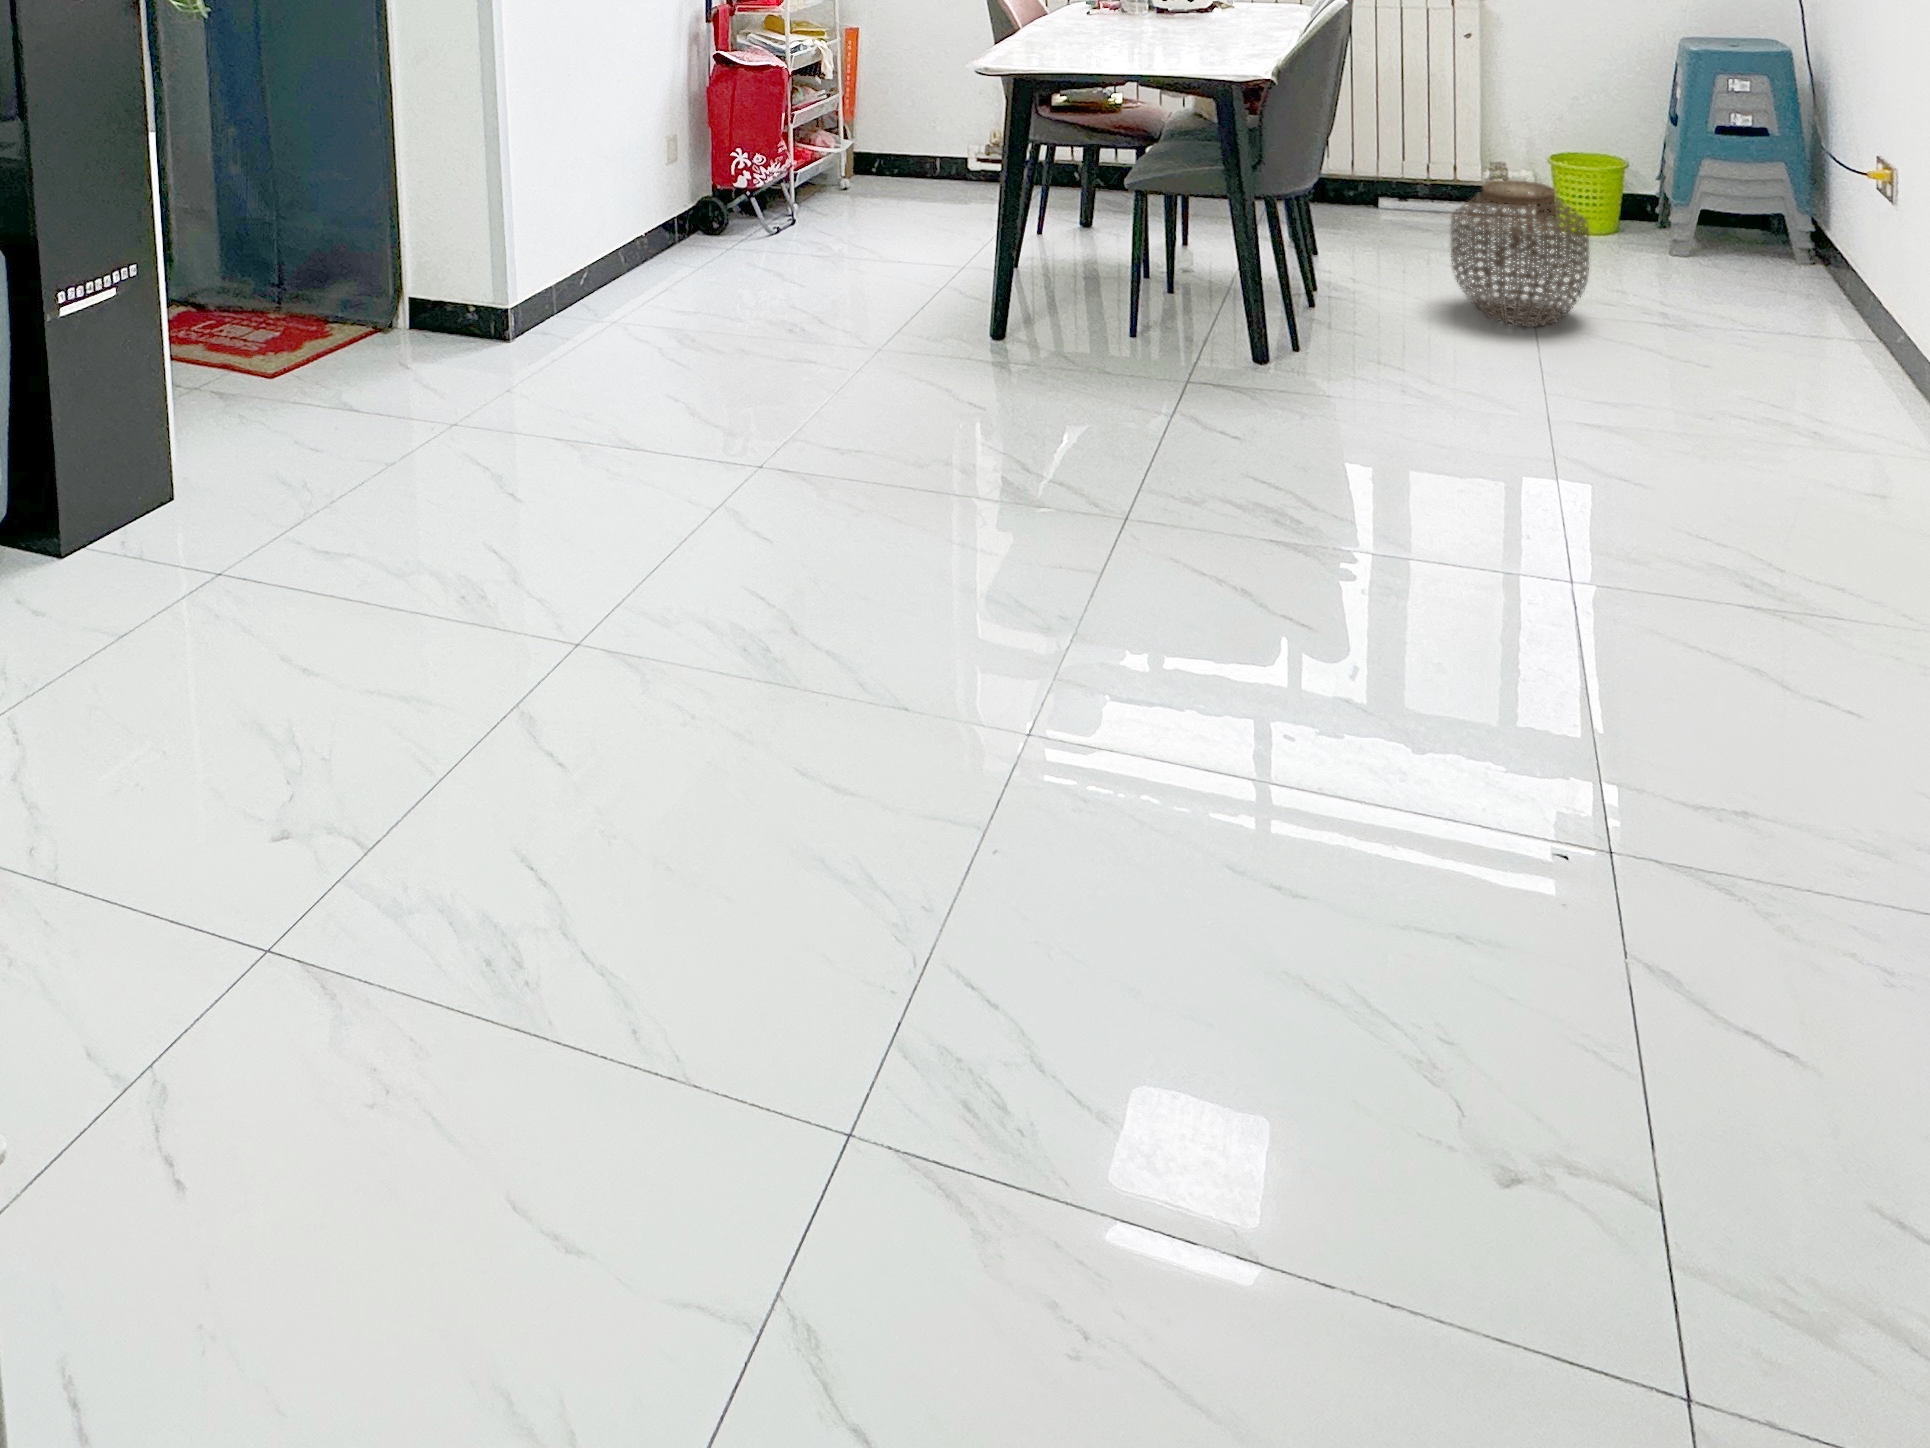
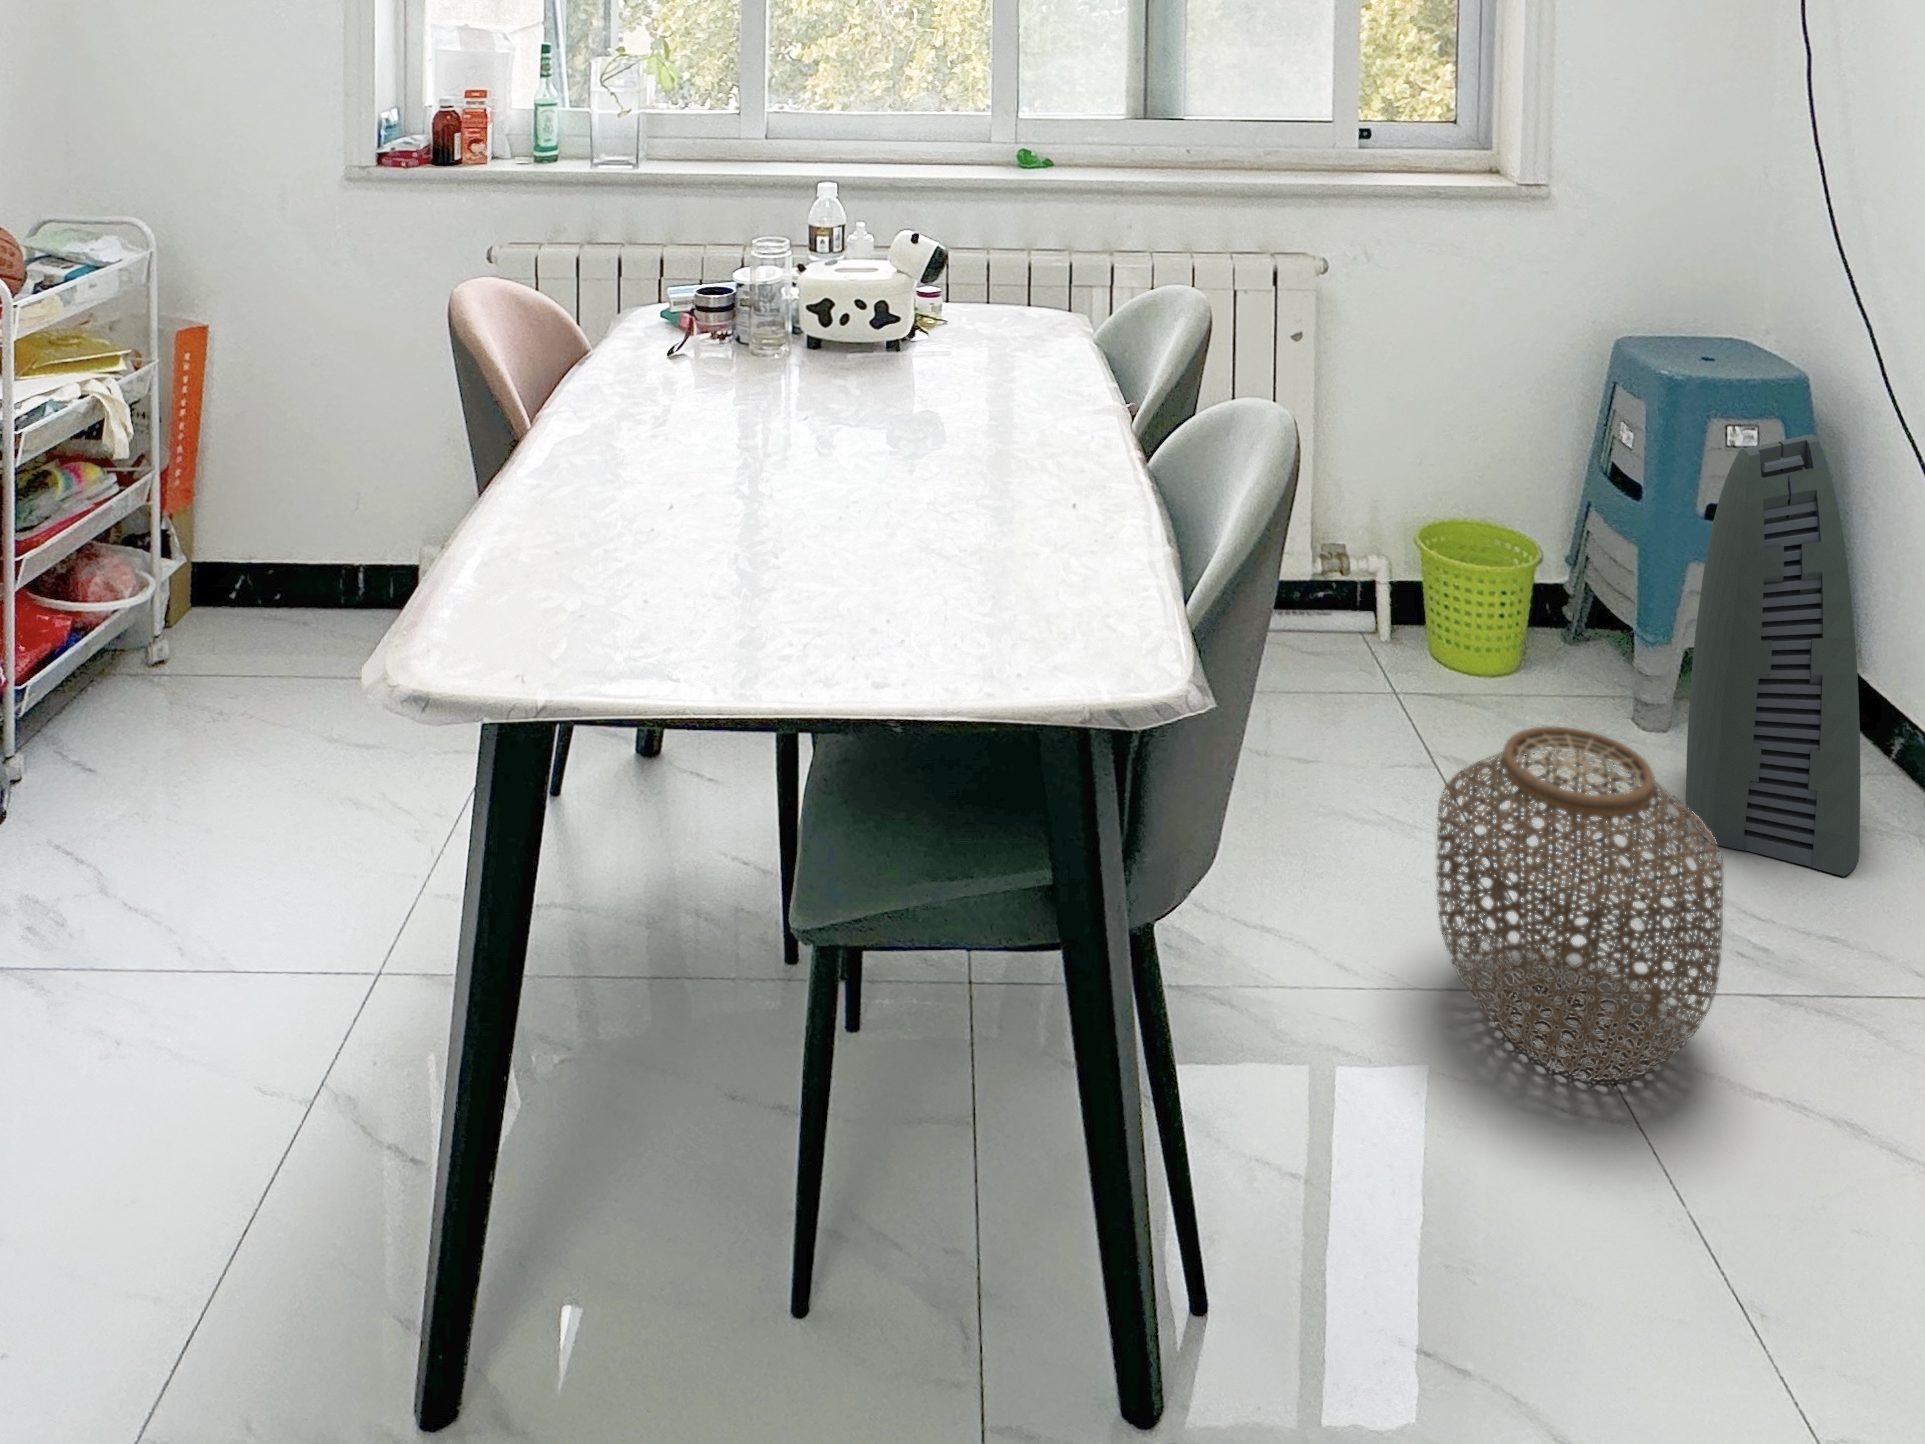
air purifier: none [1658,69,1759,296] -> present [1686,434,1860,876]

